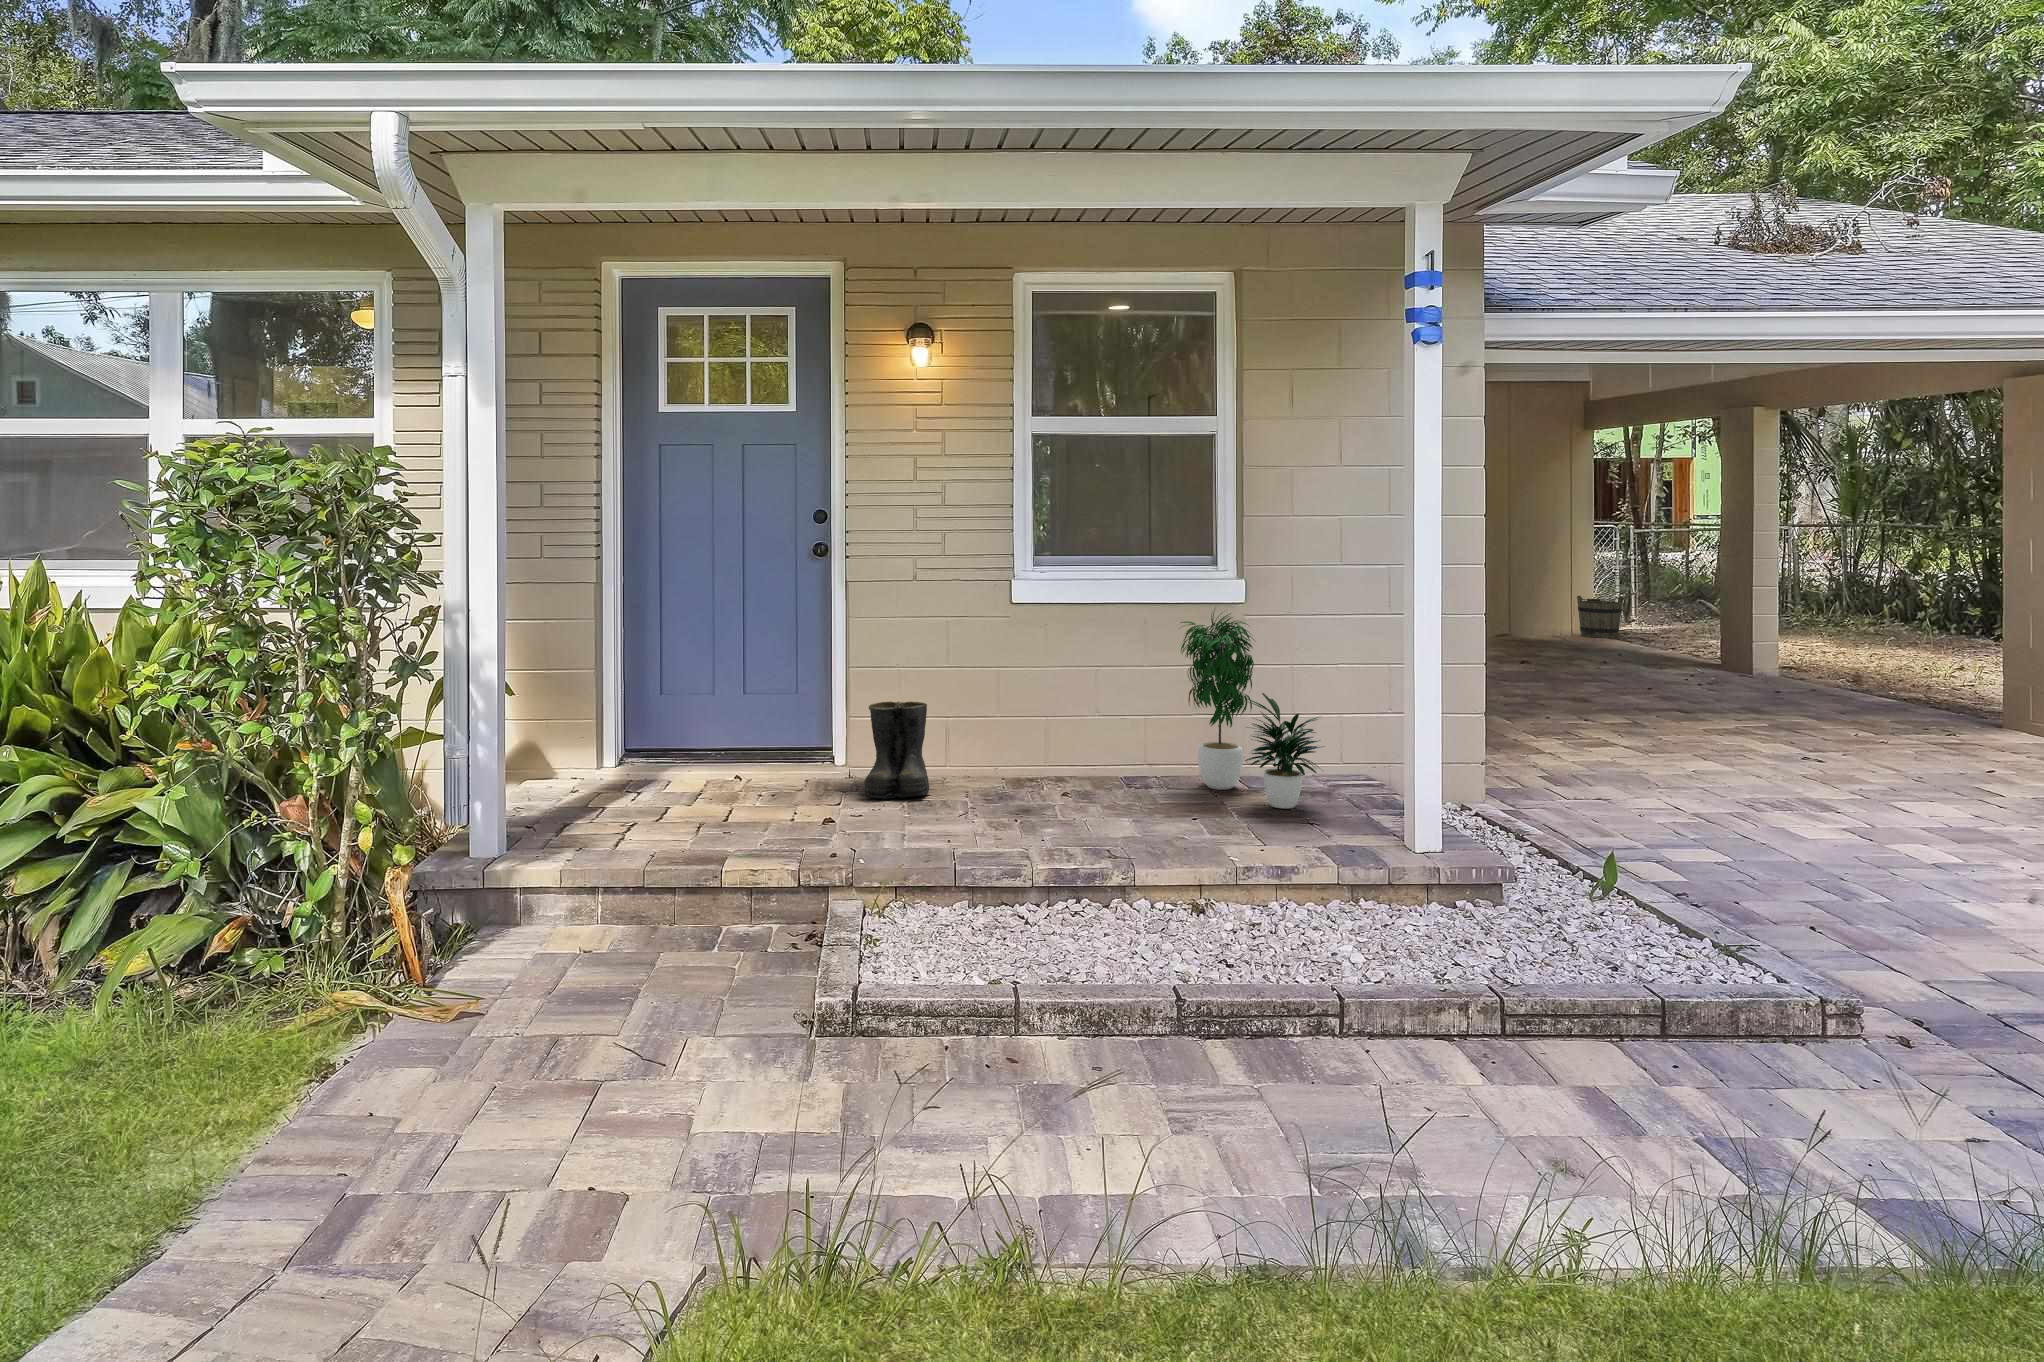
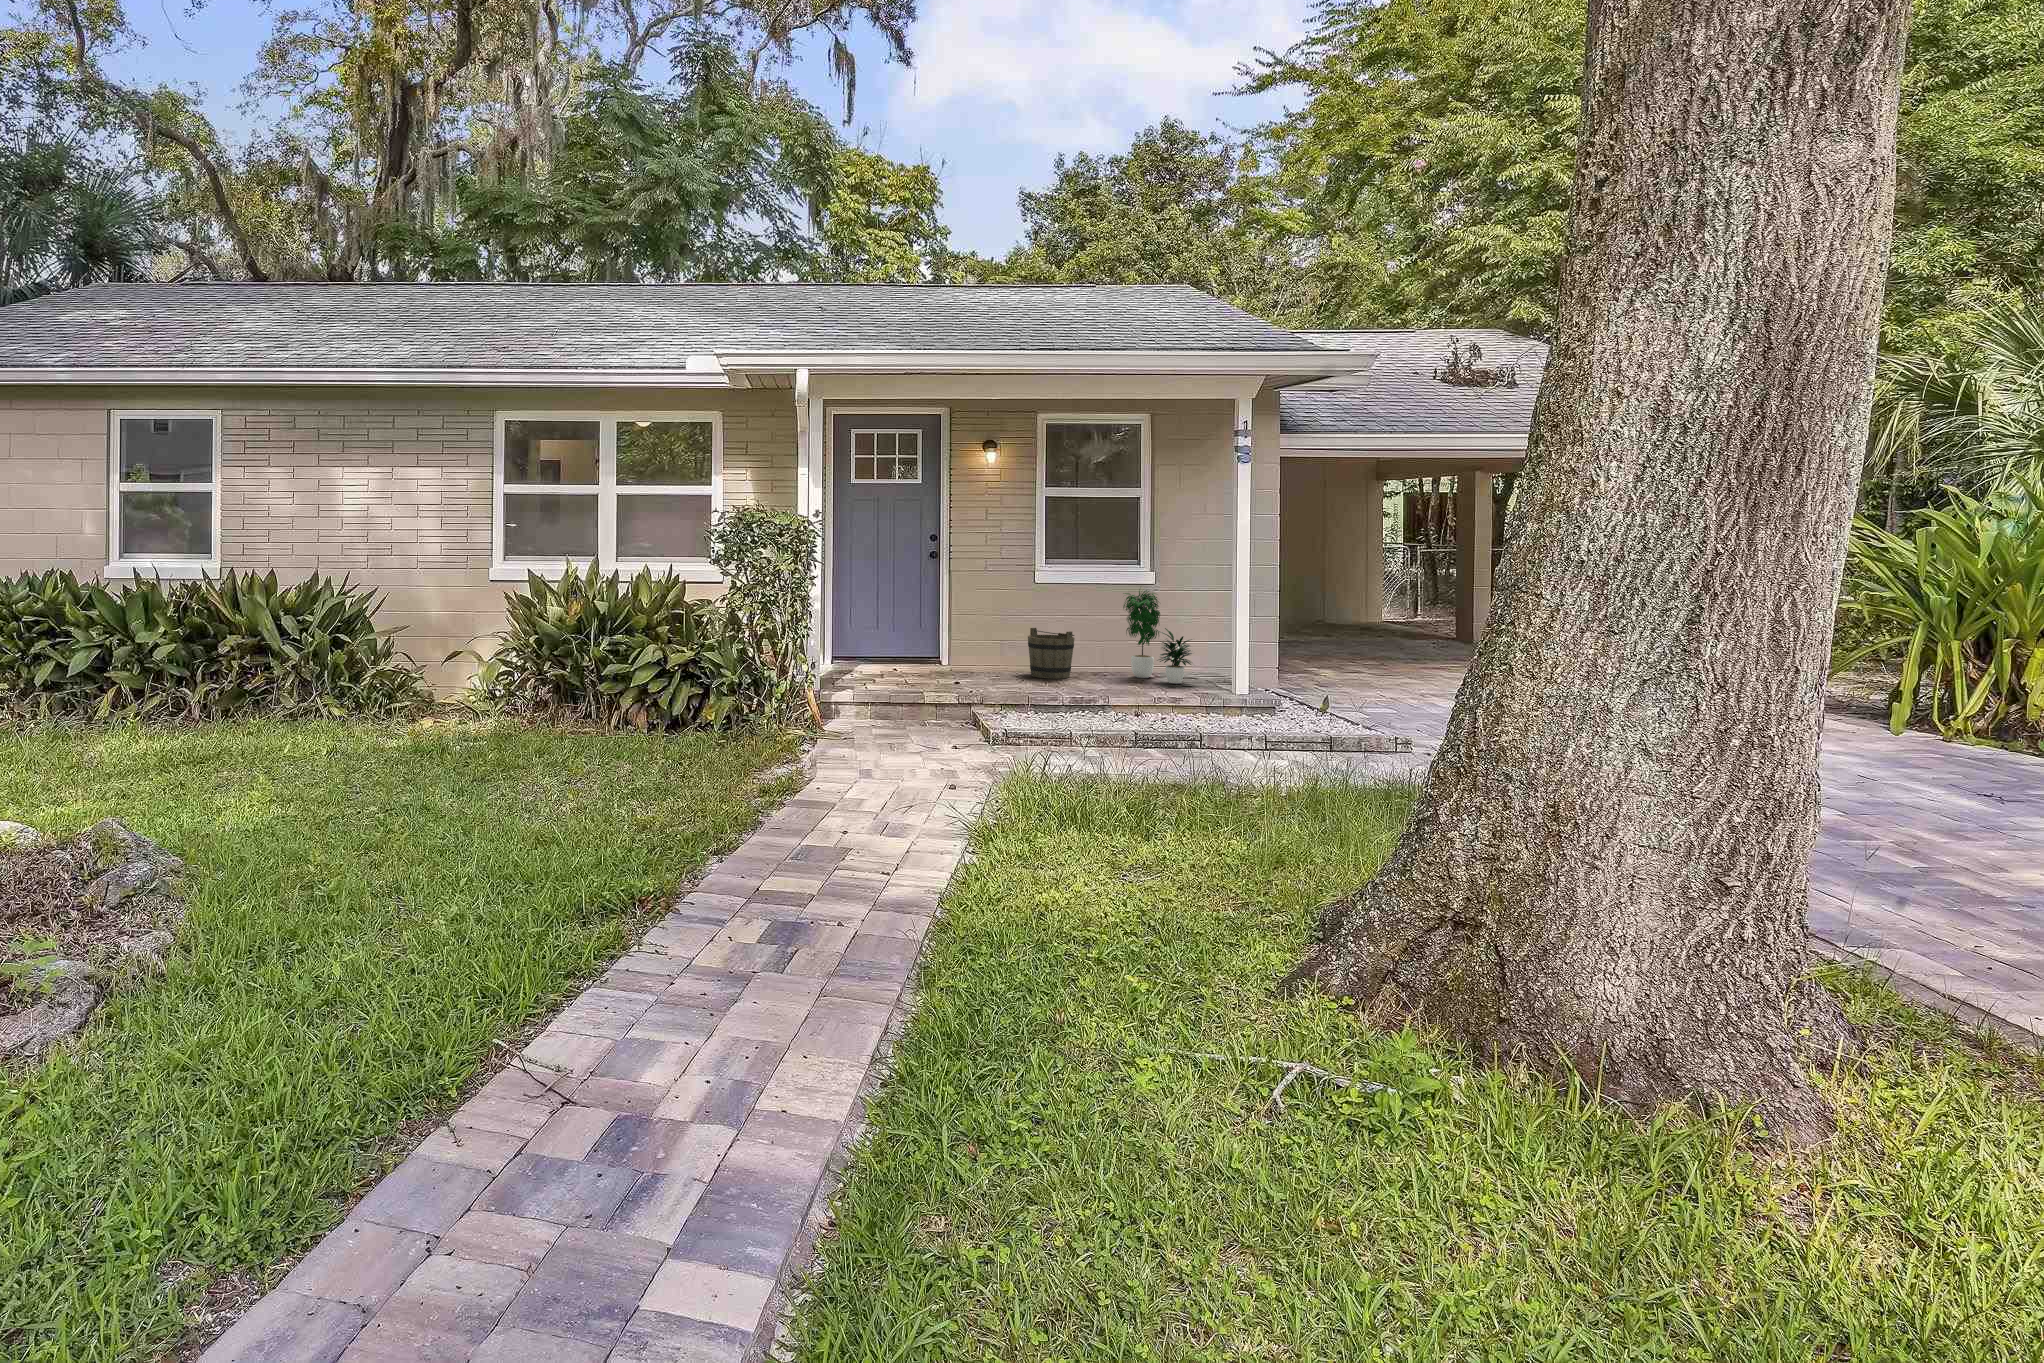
bucket: present [1577,596,1623,638] -> present [1028,628,1075,679]
boots: present [864,701,929,799] -> none [963,632,999,678]

